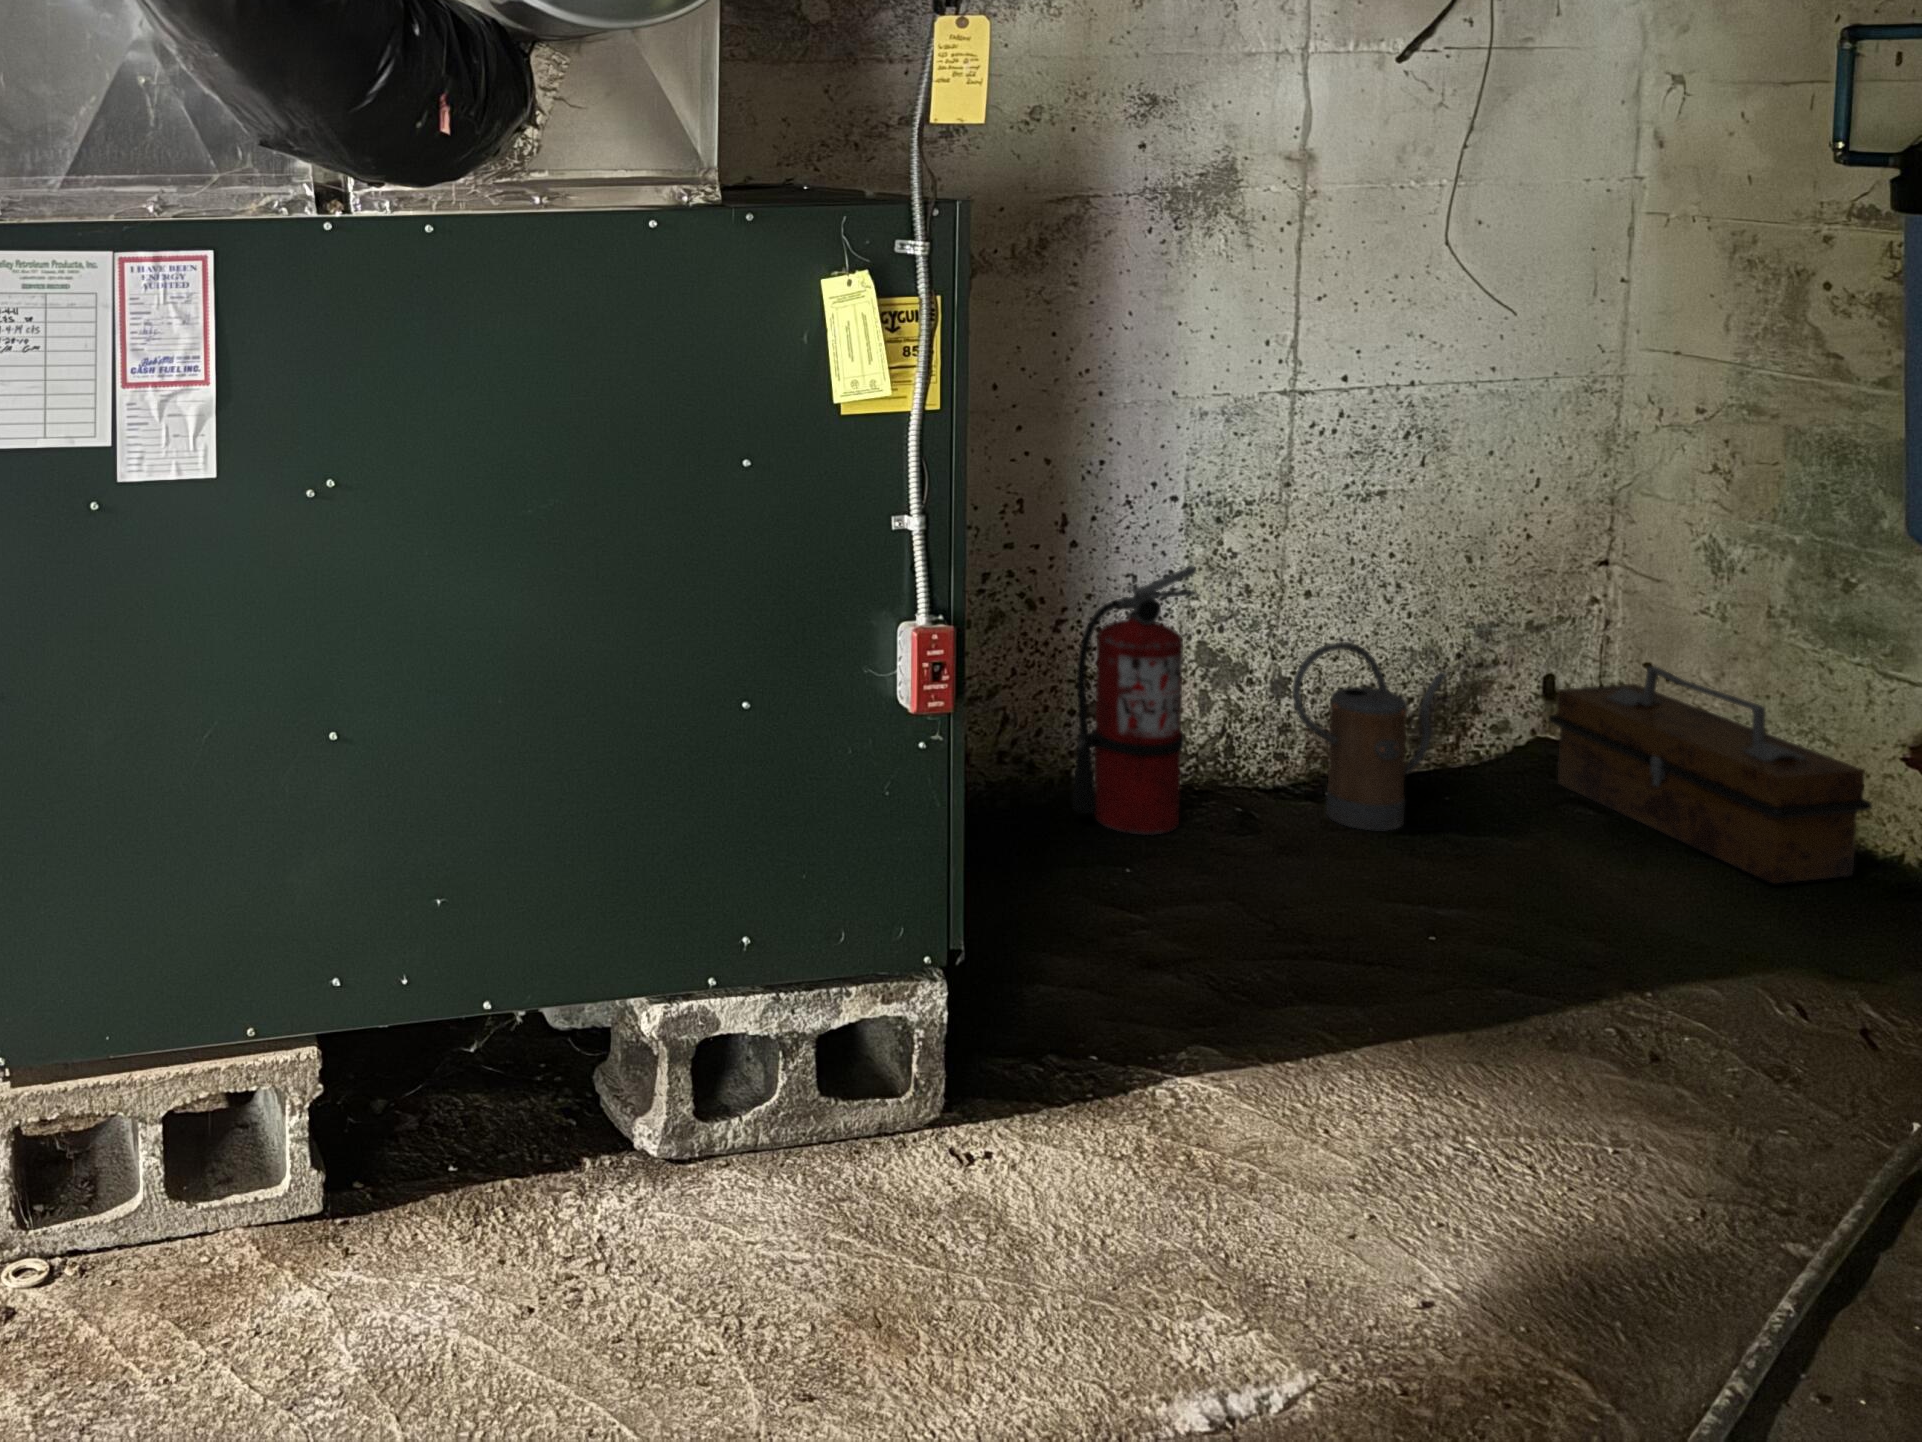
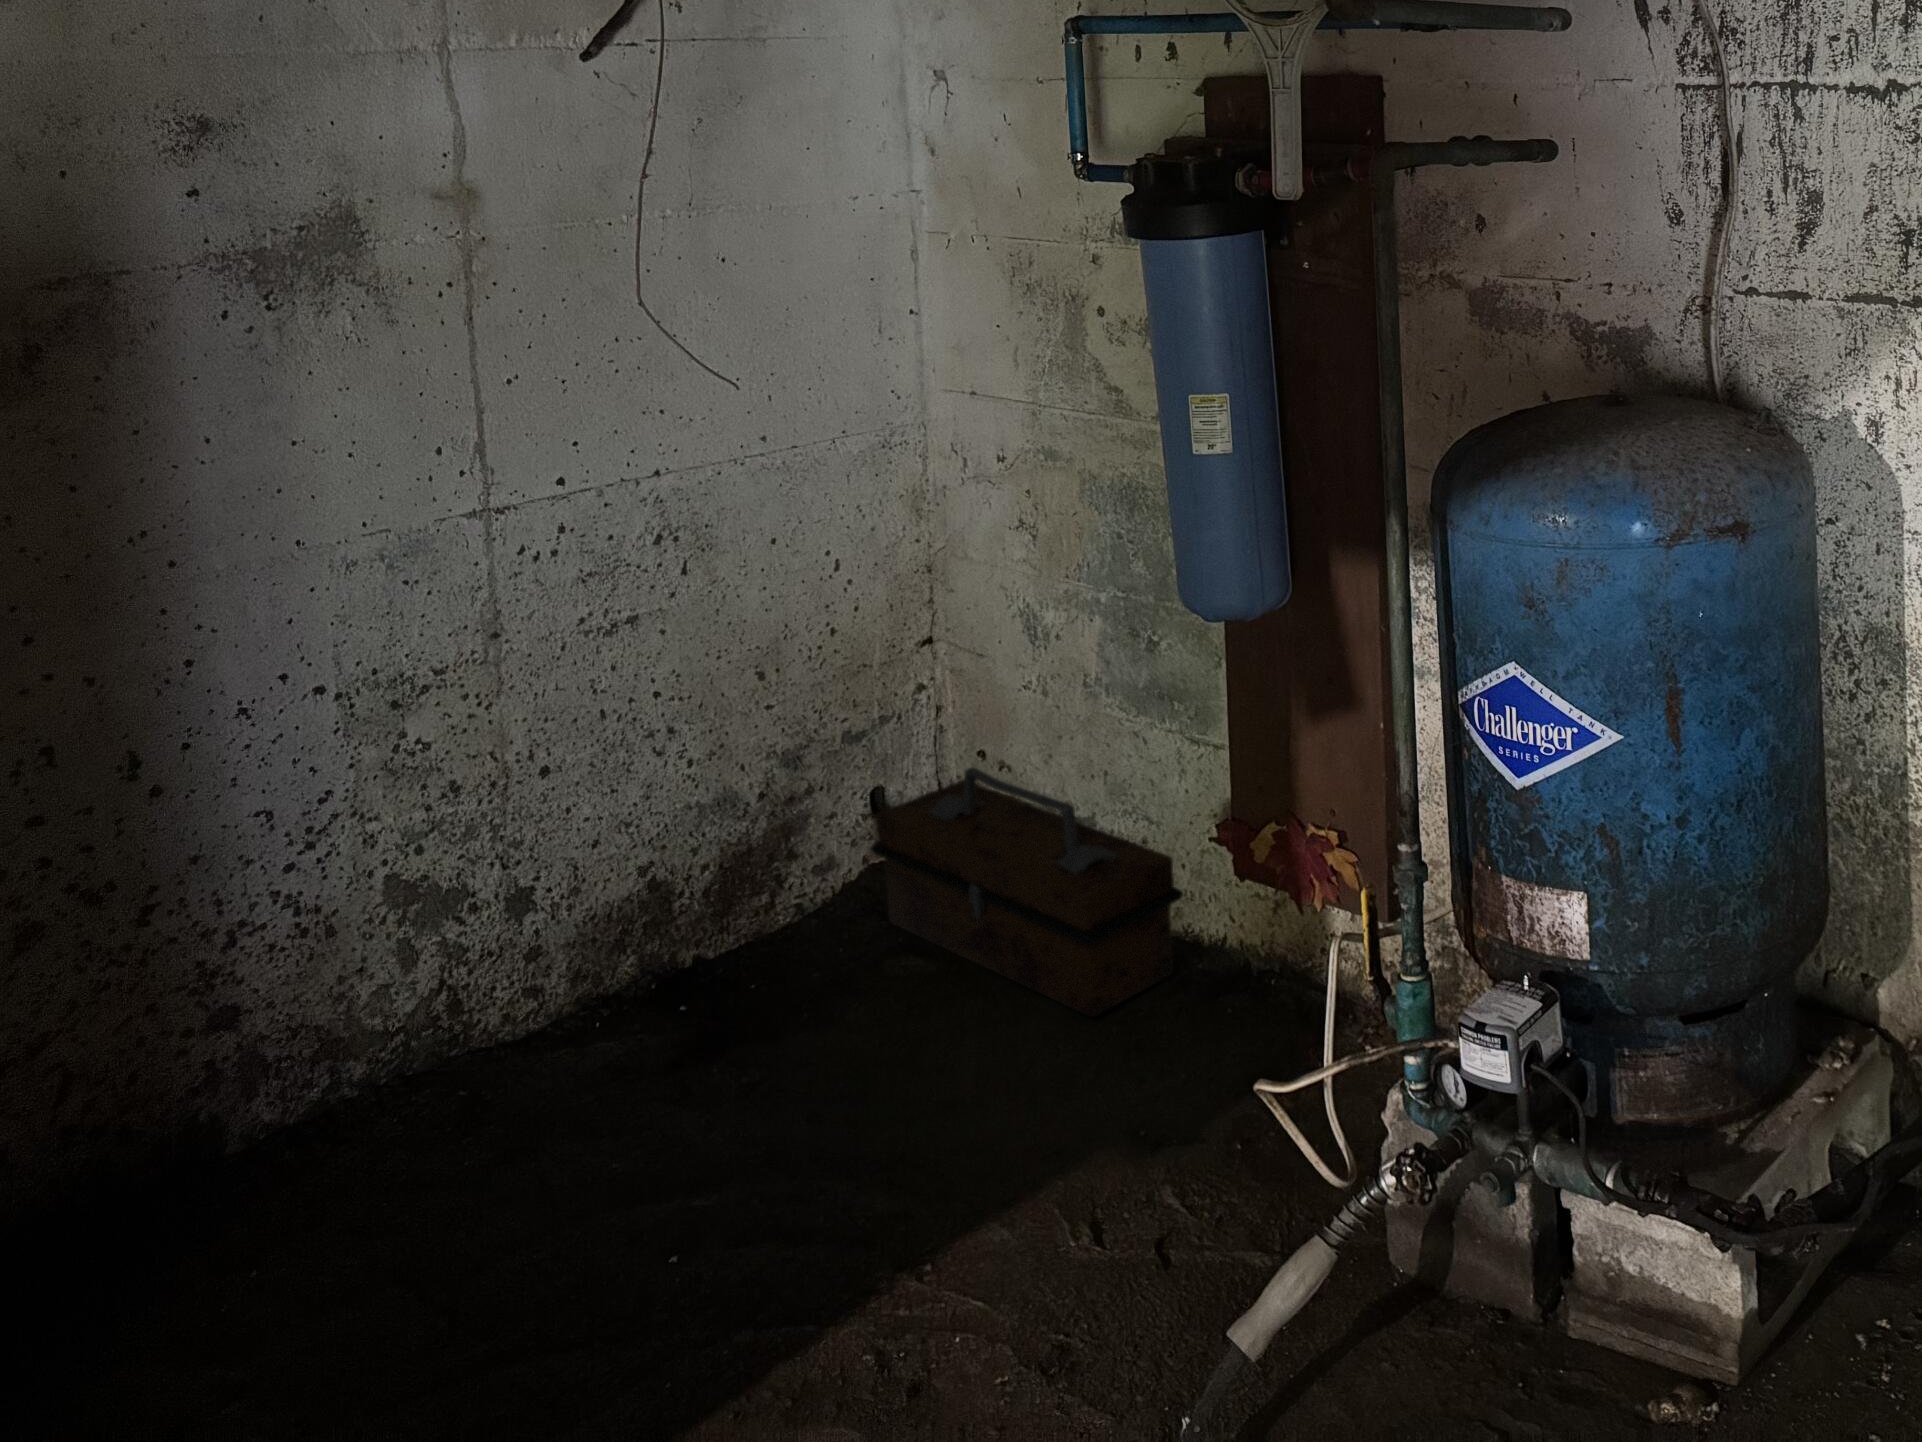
fire extinguisher: present [1073,566,1197,835] -> none [141,795,356,1221]
watering can: present [1292,642,1447,830] -> none [506,843,727,1088]

